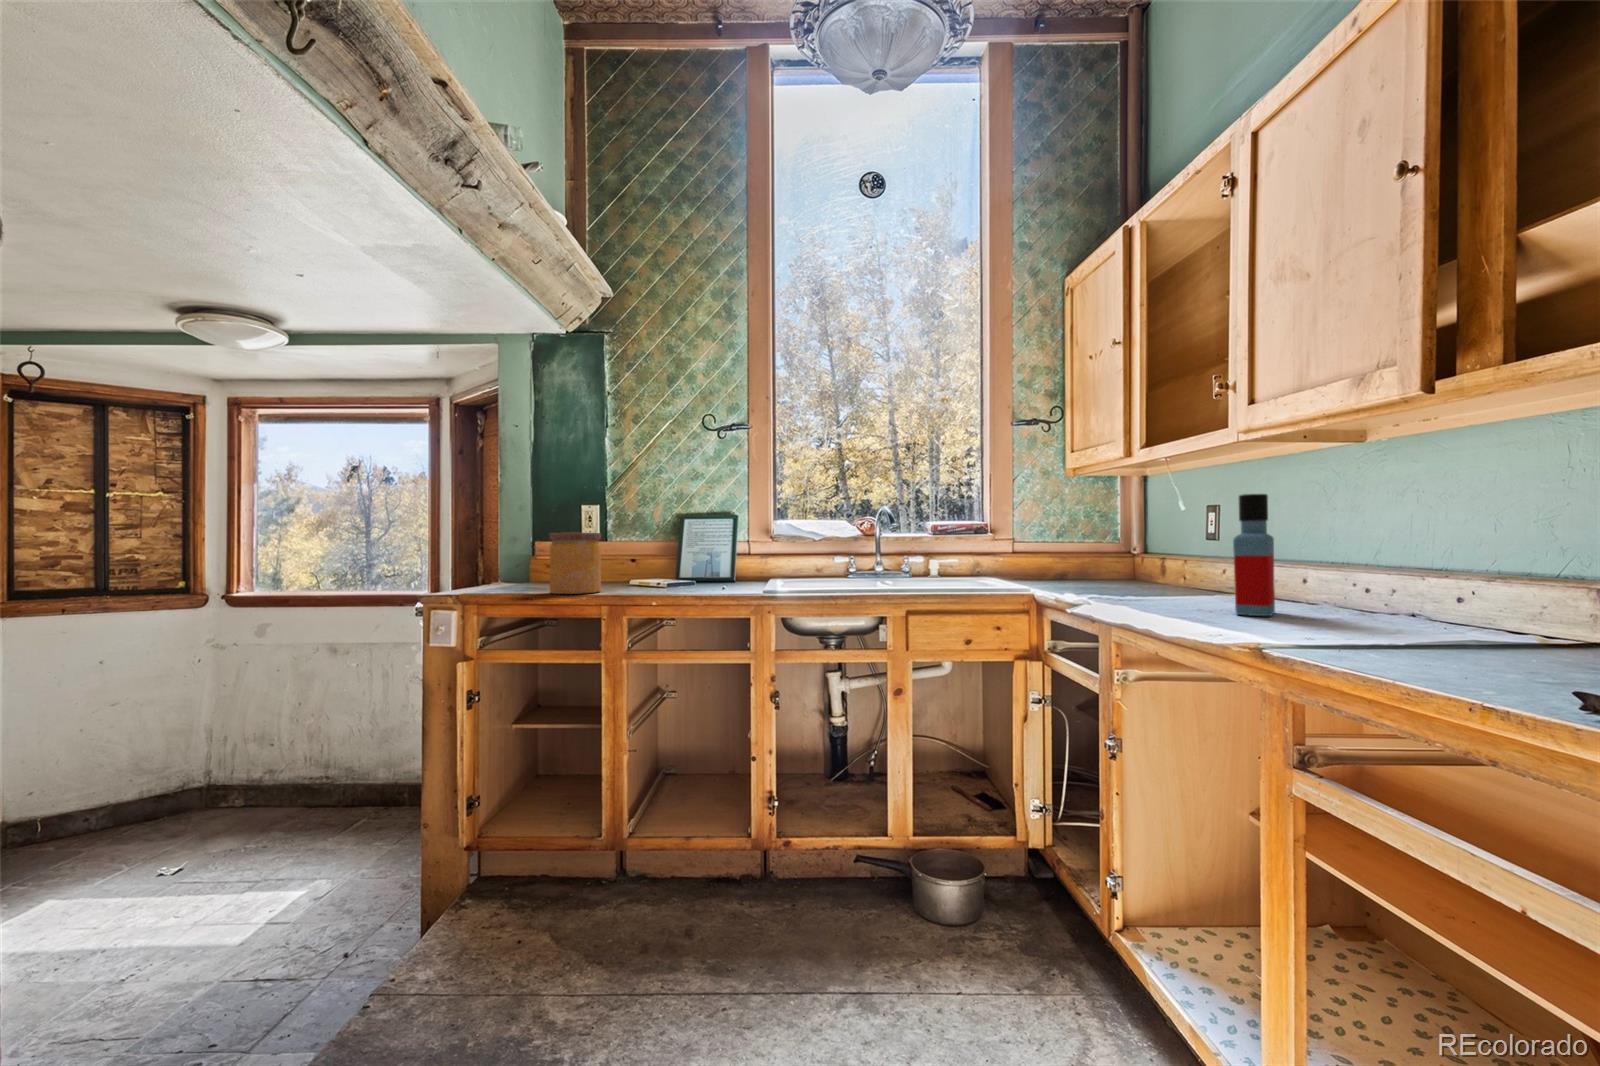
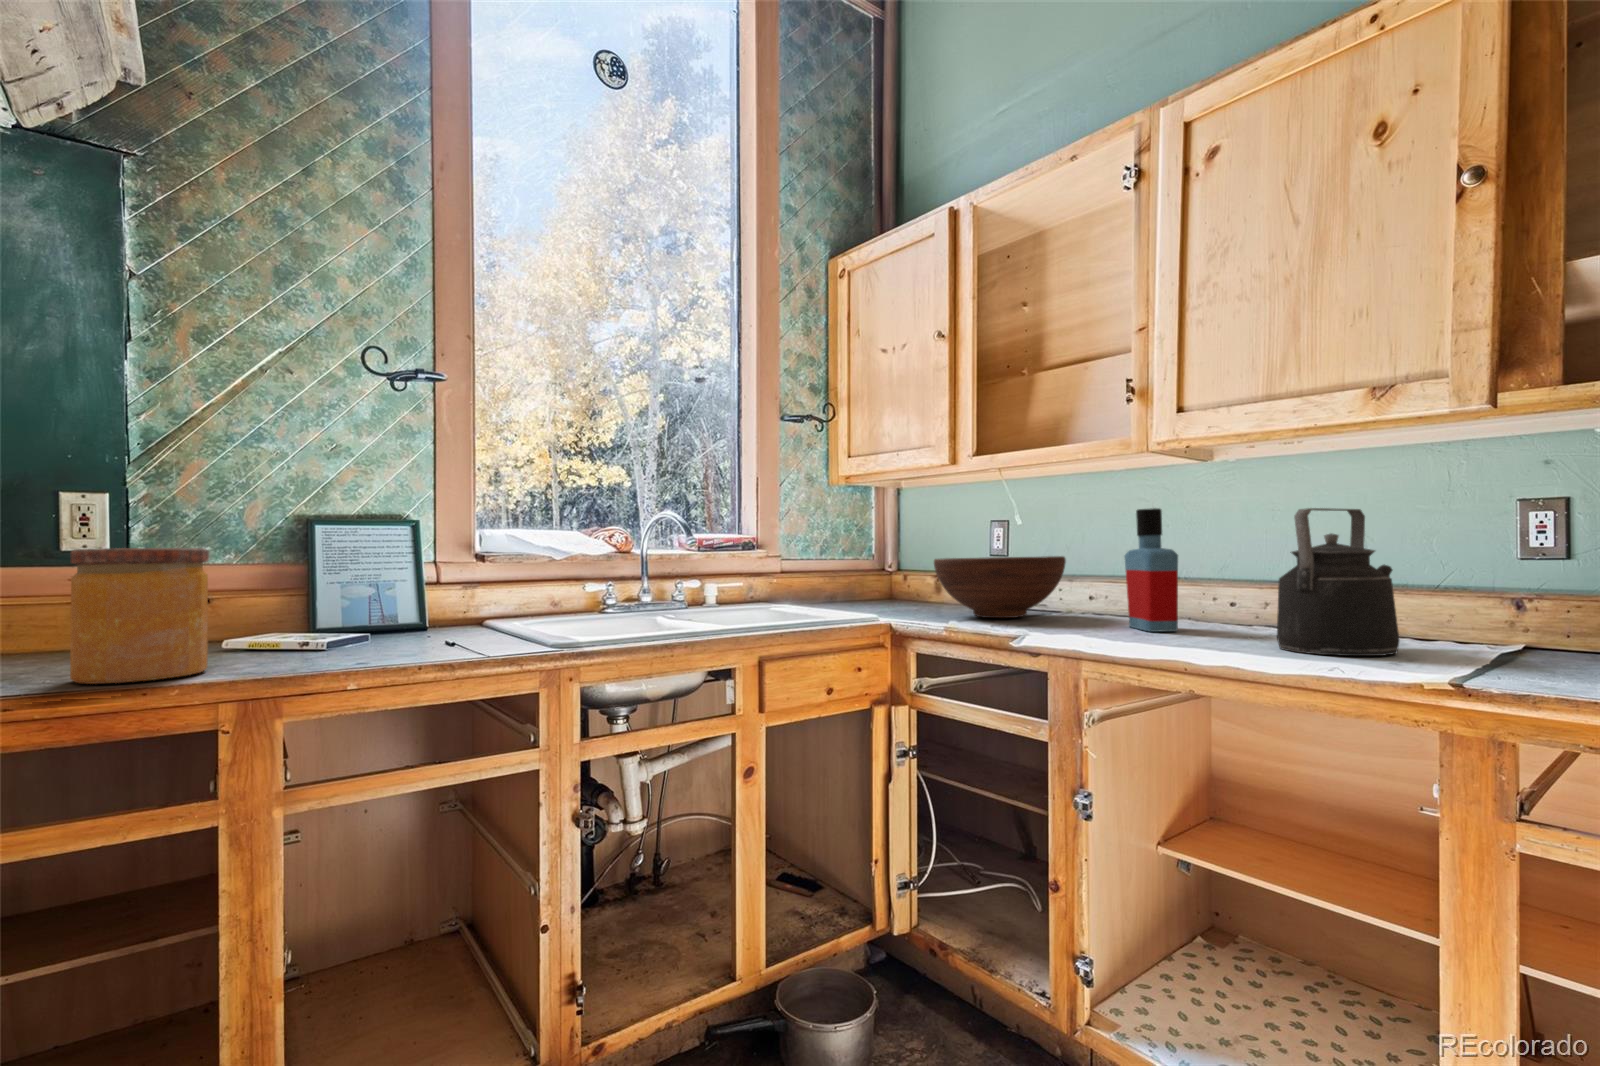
kettle: none [1294,491,1487,650] -> present [1277,508,1399,656]
fruit bowl: none [1085,541,1217,596] -> present [934,556,1066,618]

